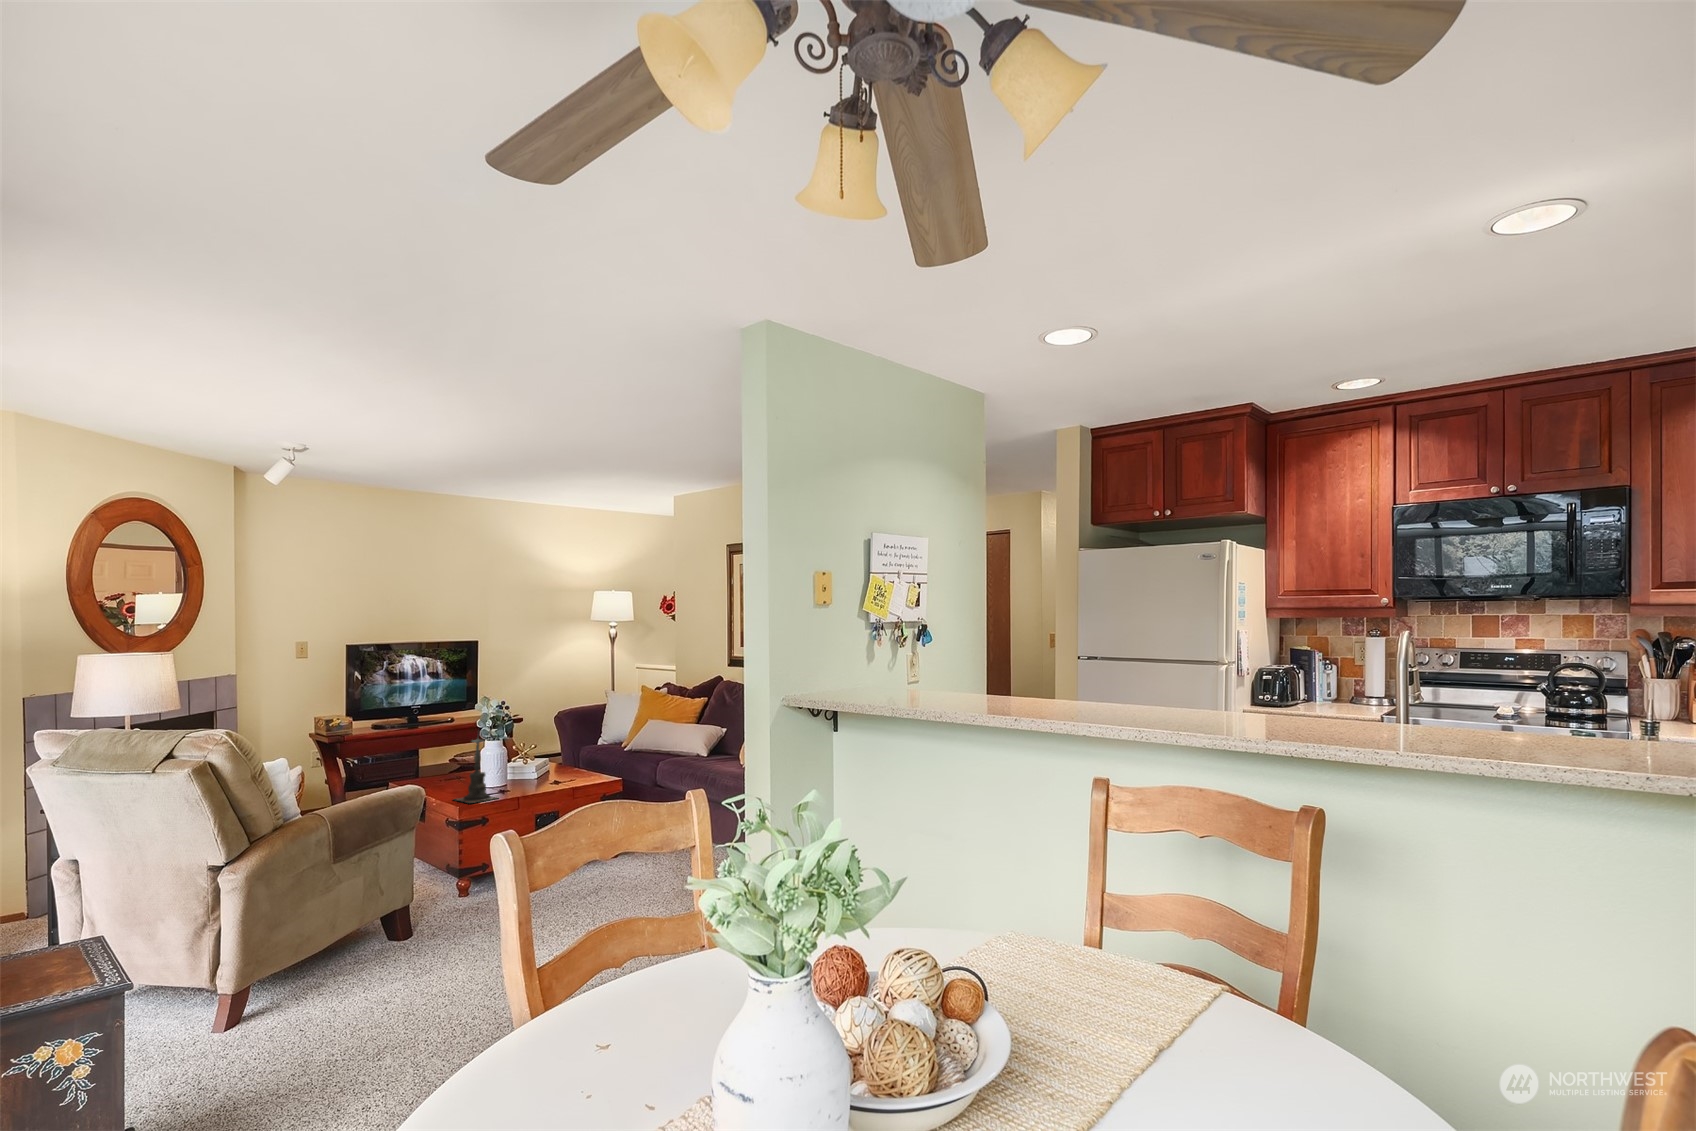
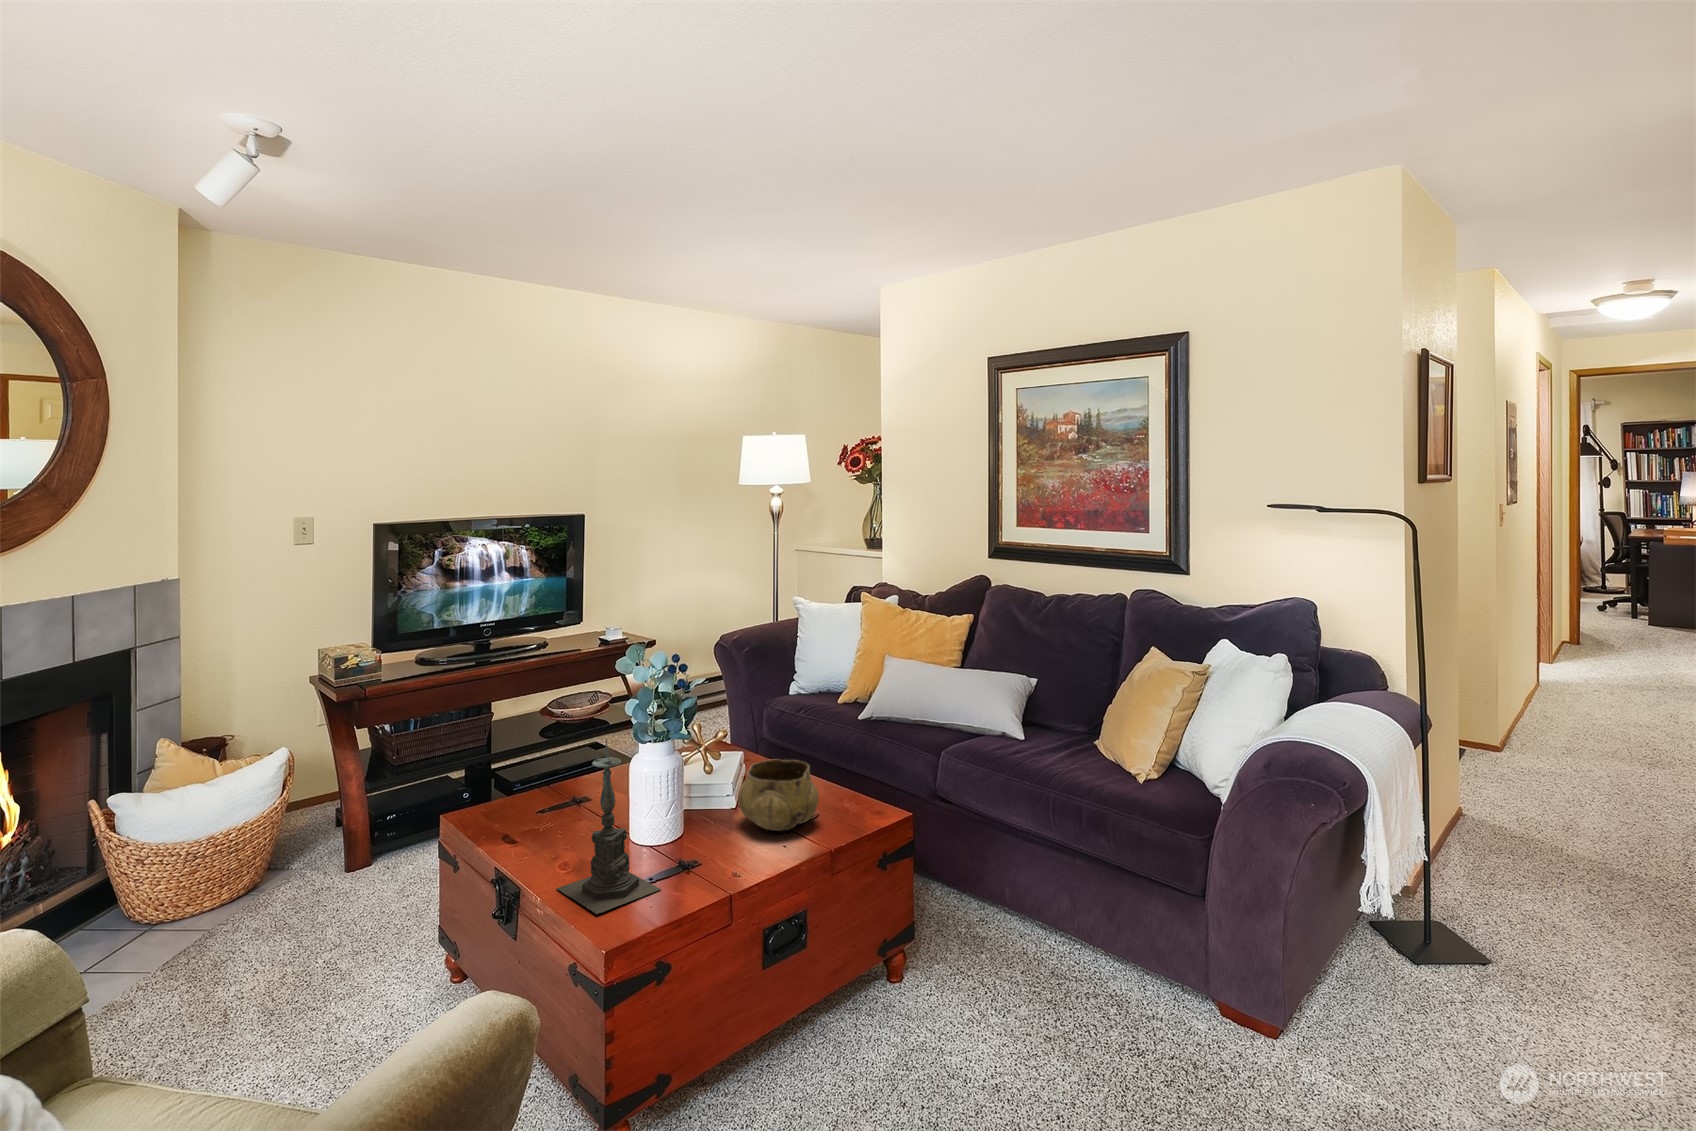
decorative bowl: none [543,753,583,784] -> present [738,759,819,831]

